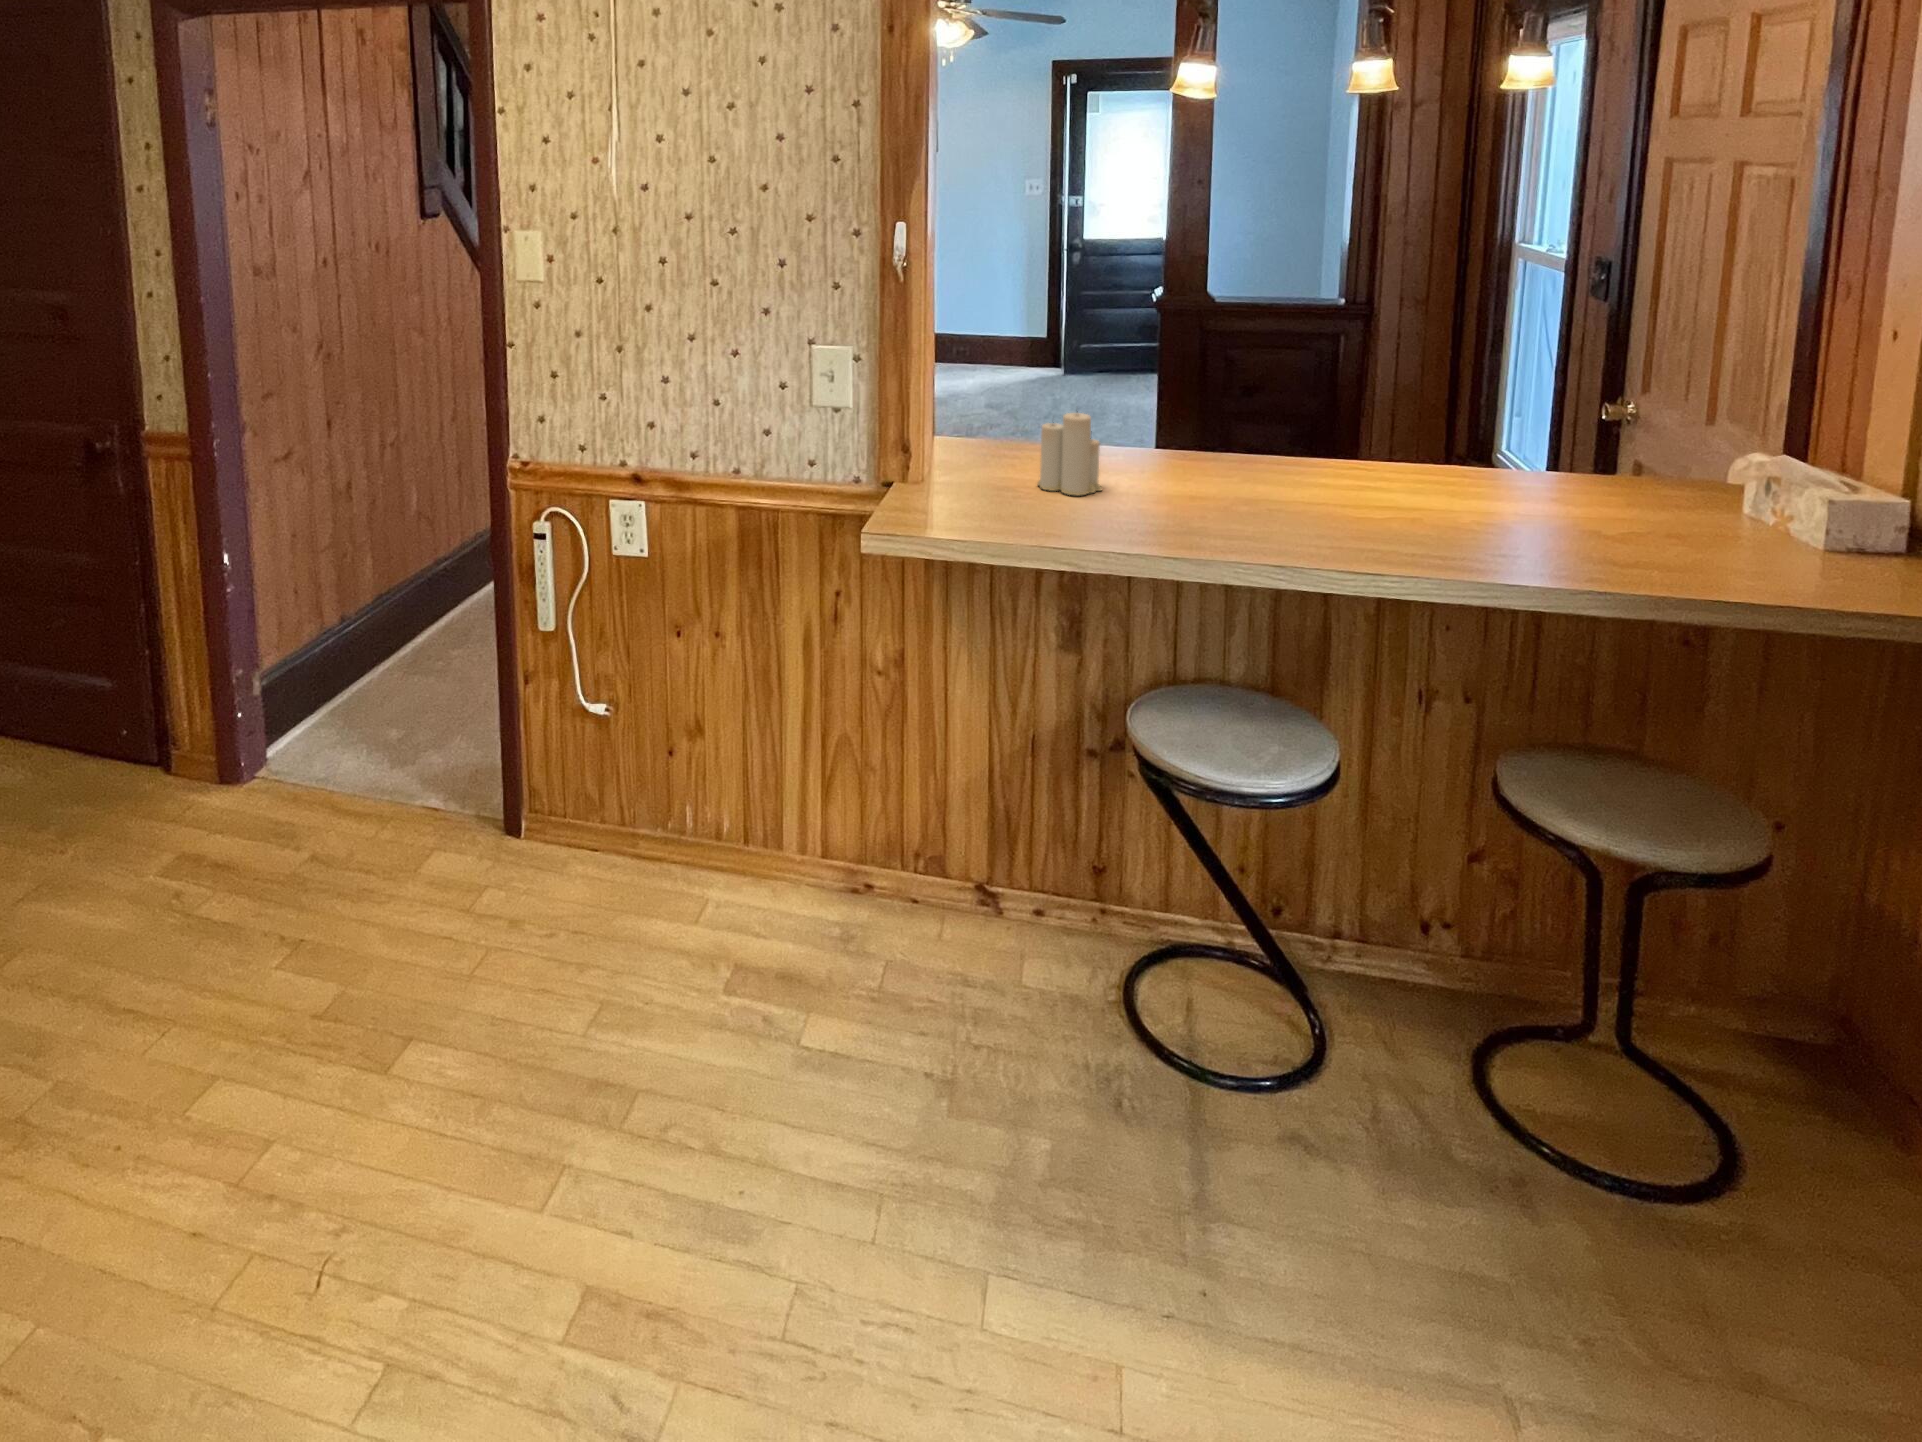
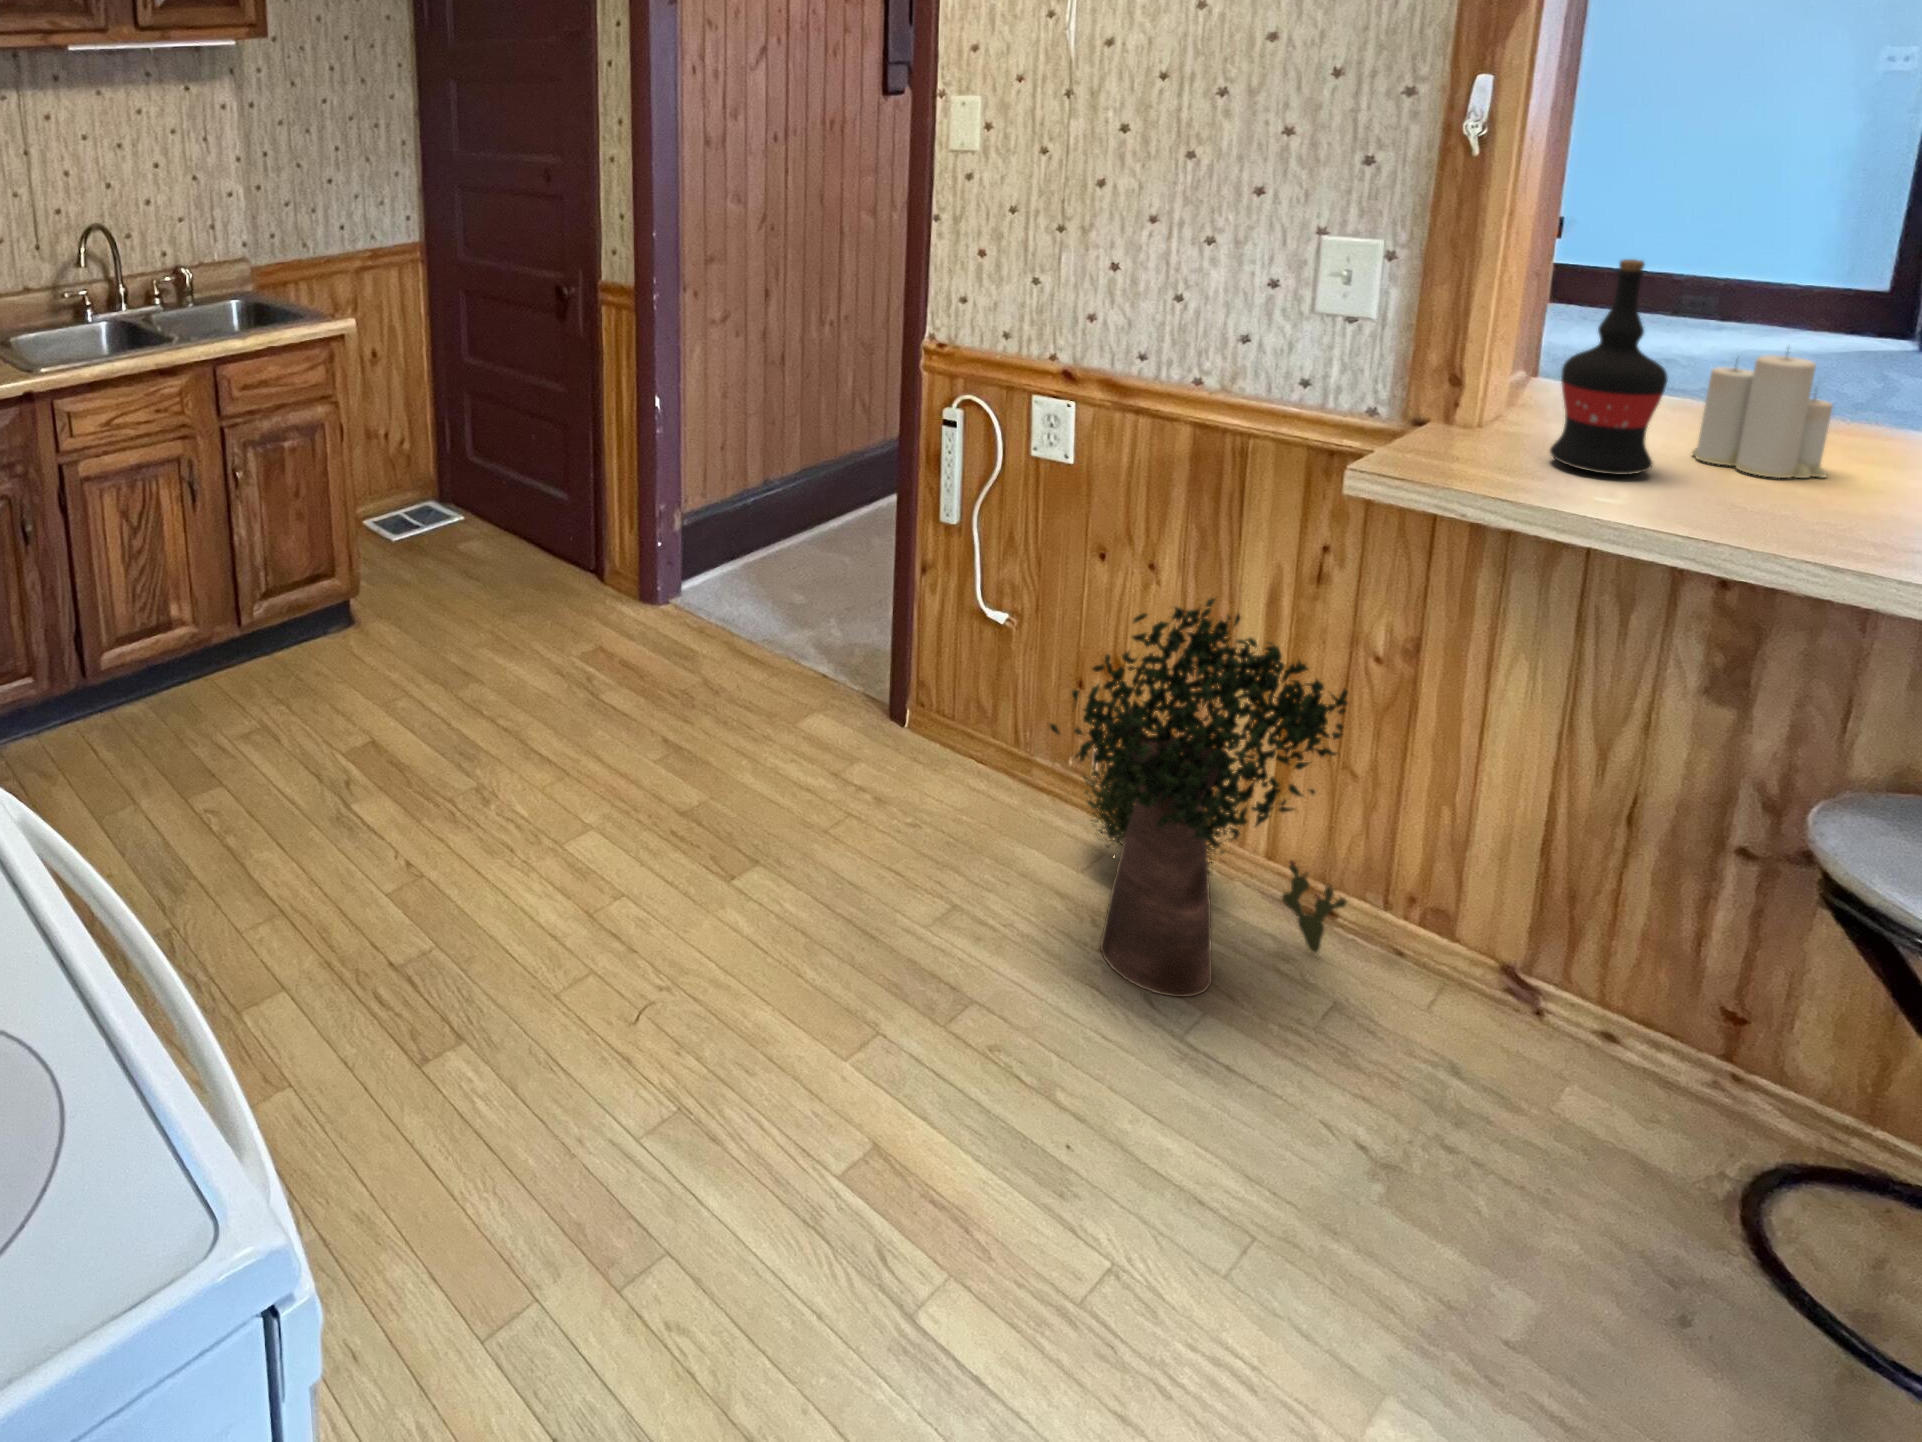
wine bottle: none [971,355,1027,509] -> present [1550,259,1668,475]
potted plant: none [671,654,885,1017] -> present [1050,598,1348,997]

